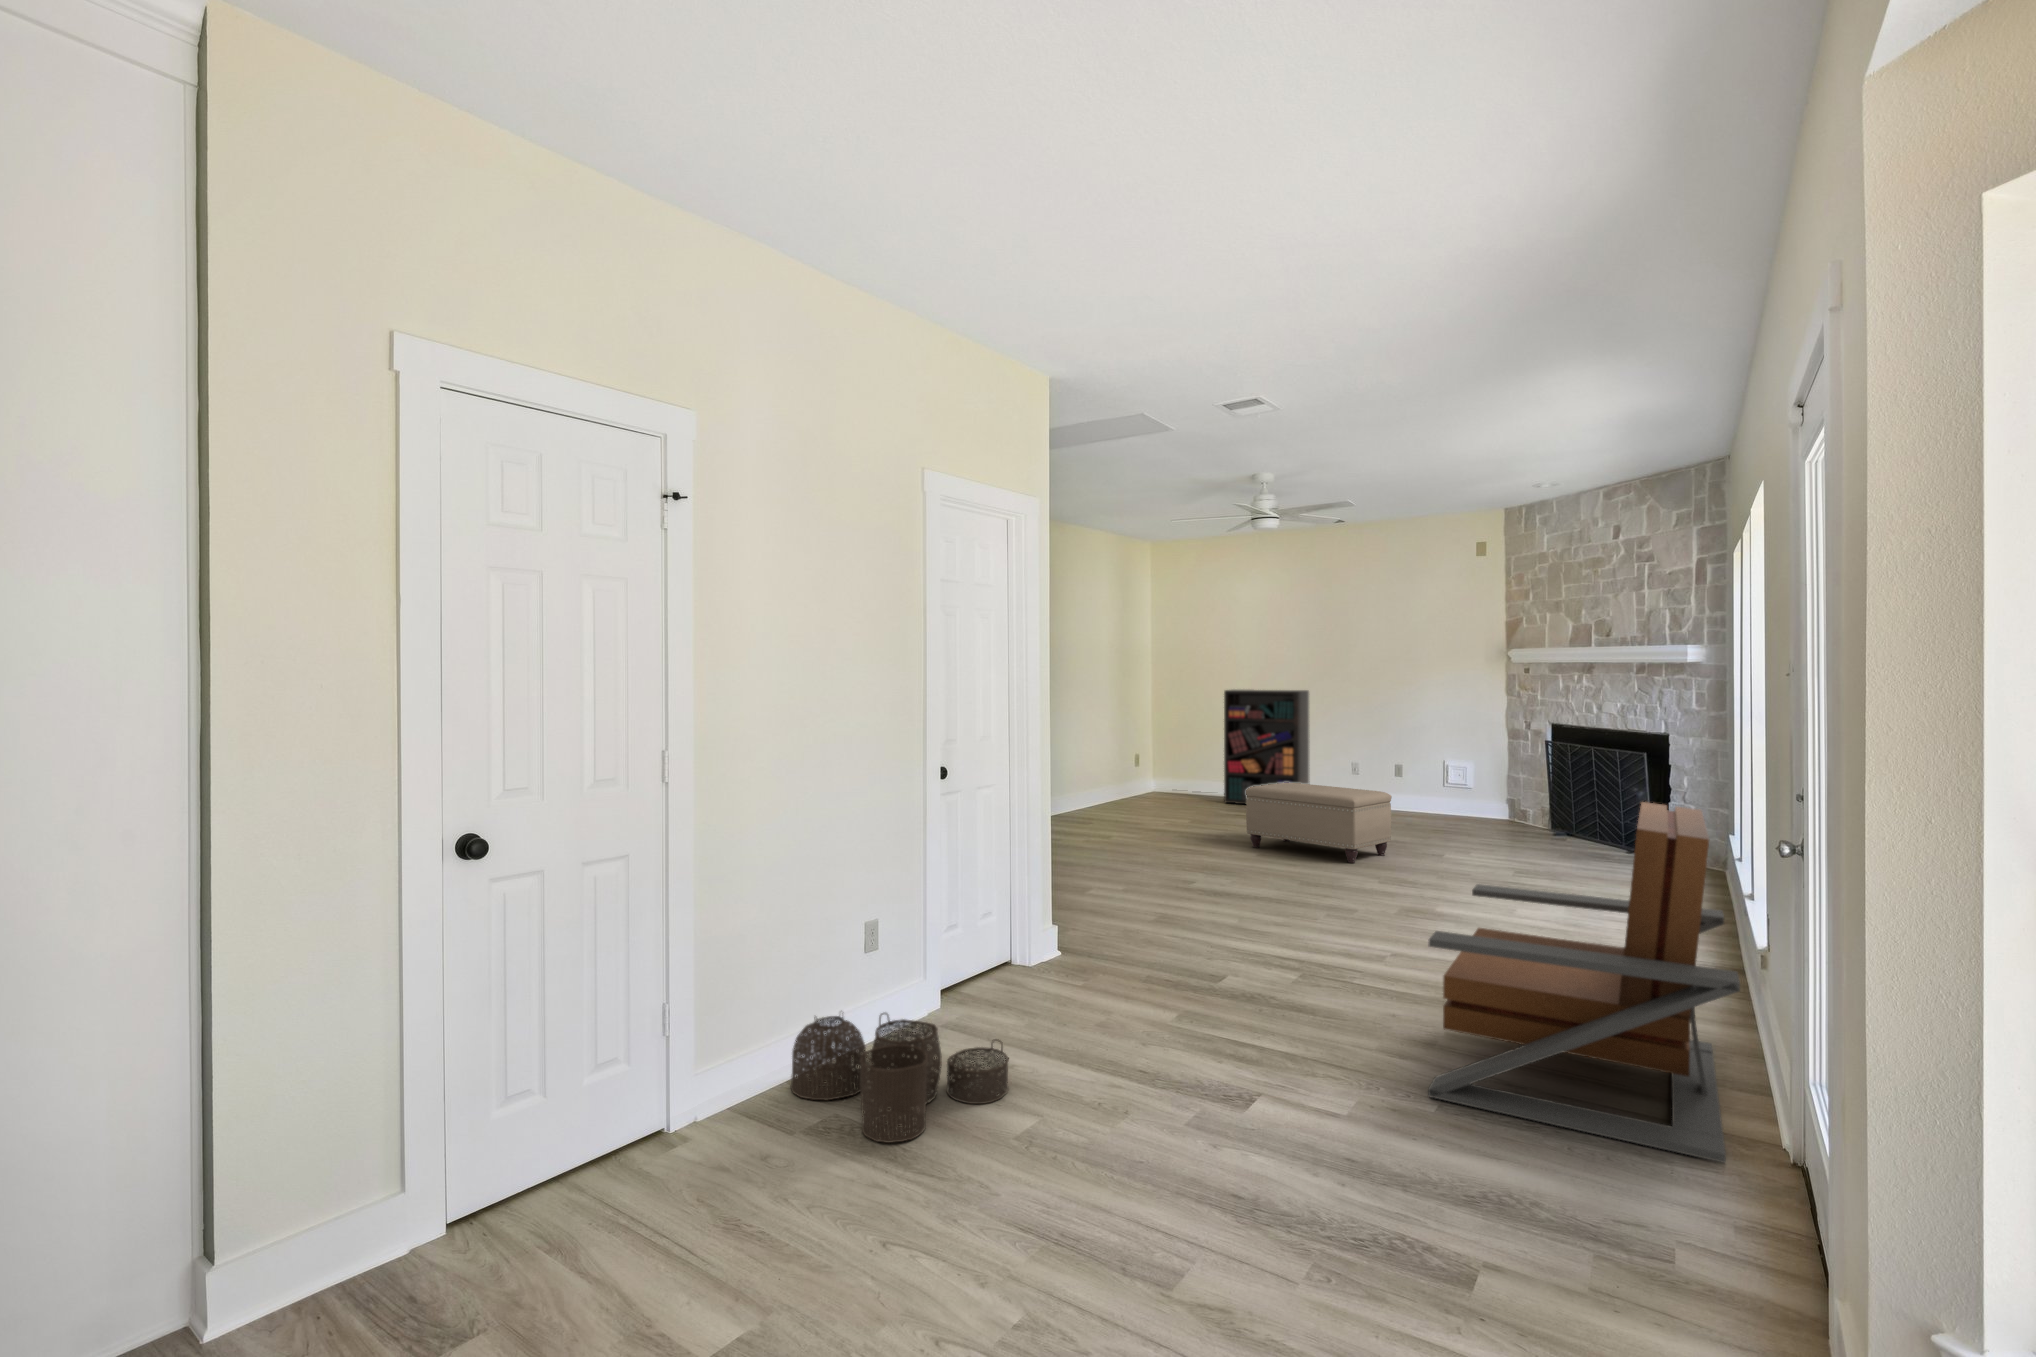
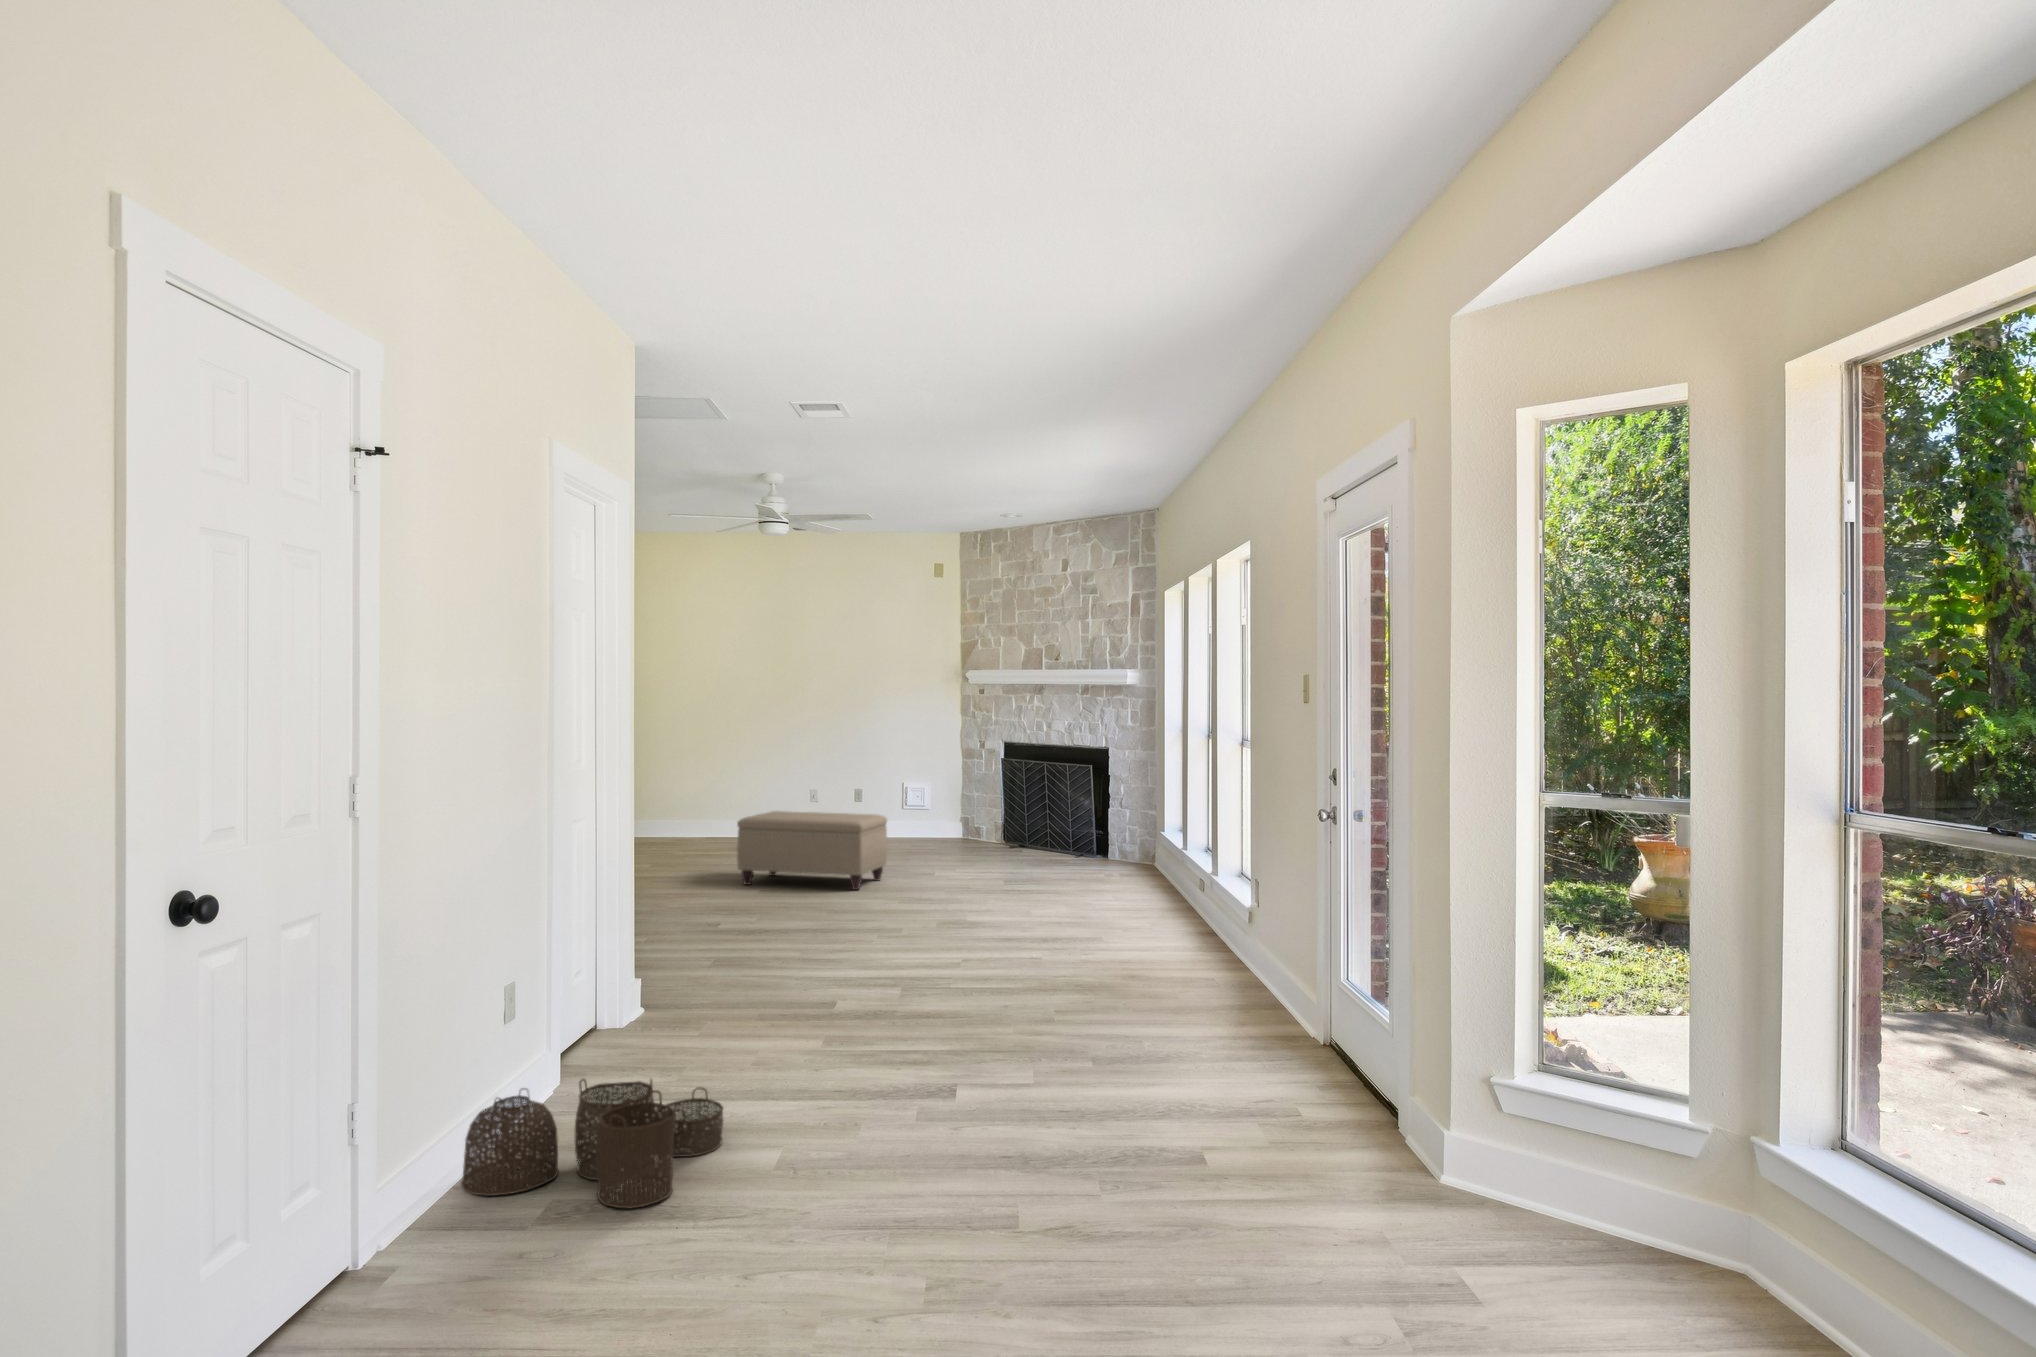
bookshelf: present [1224,689,1309,804] -> none [668,710,764,842]
lounge chair: present [1428,802,1740,1163] -> none [1060,800,1294,1062]

